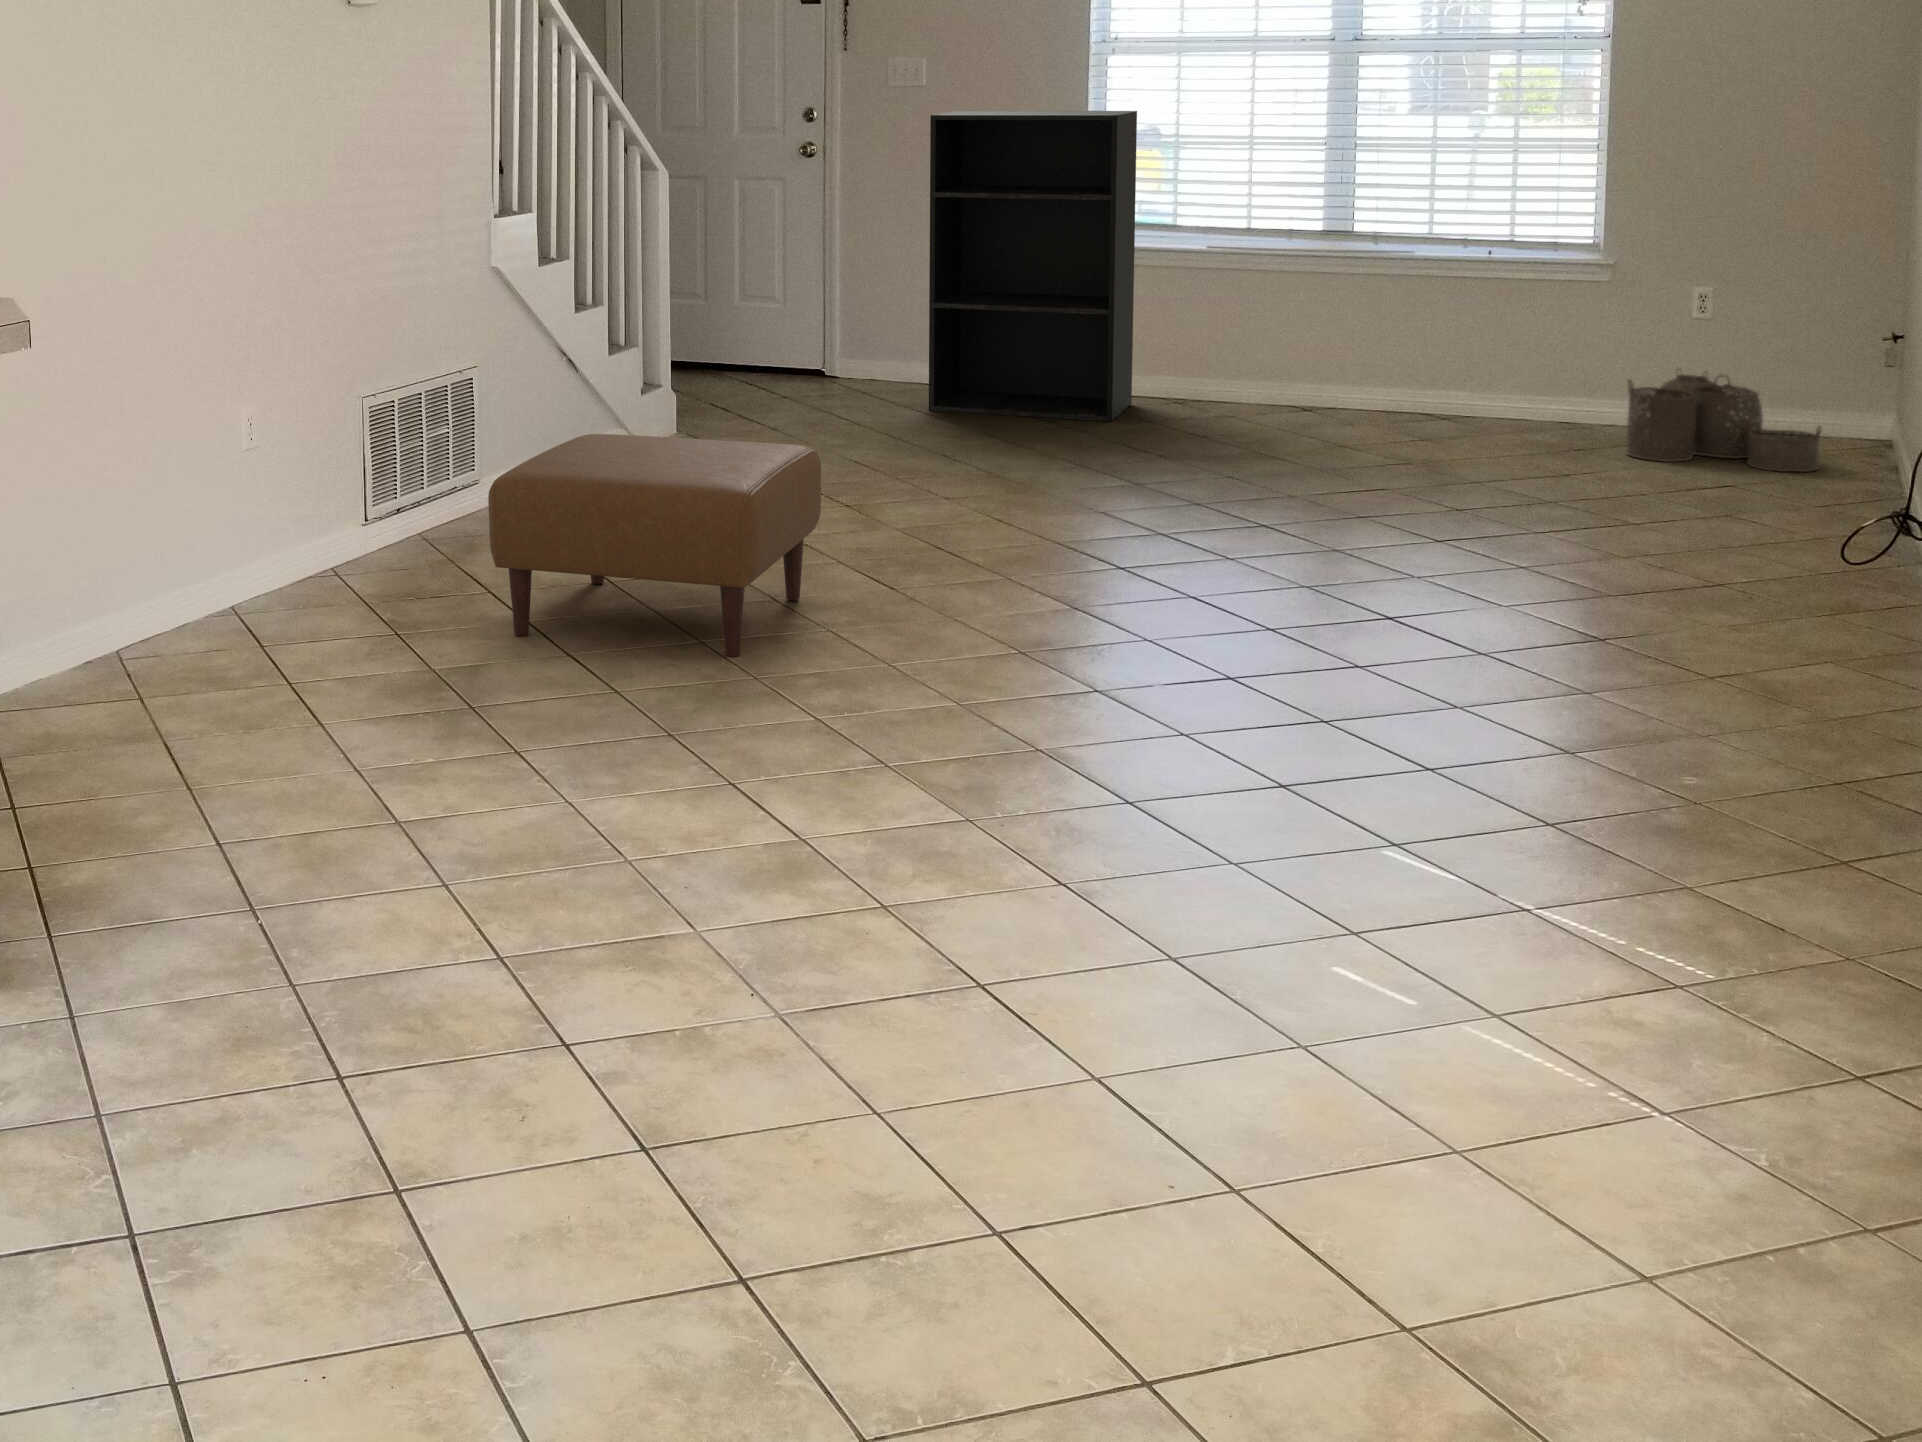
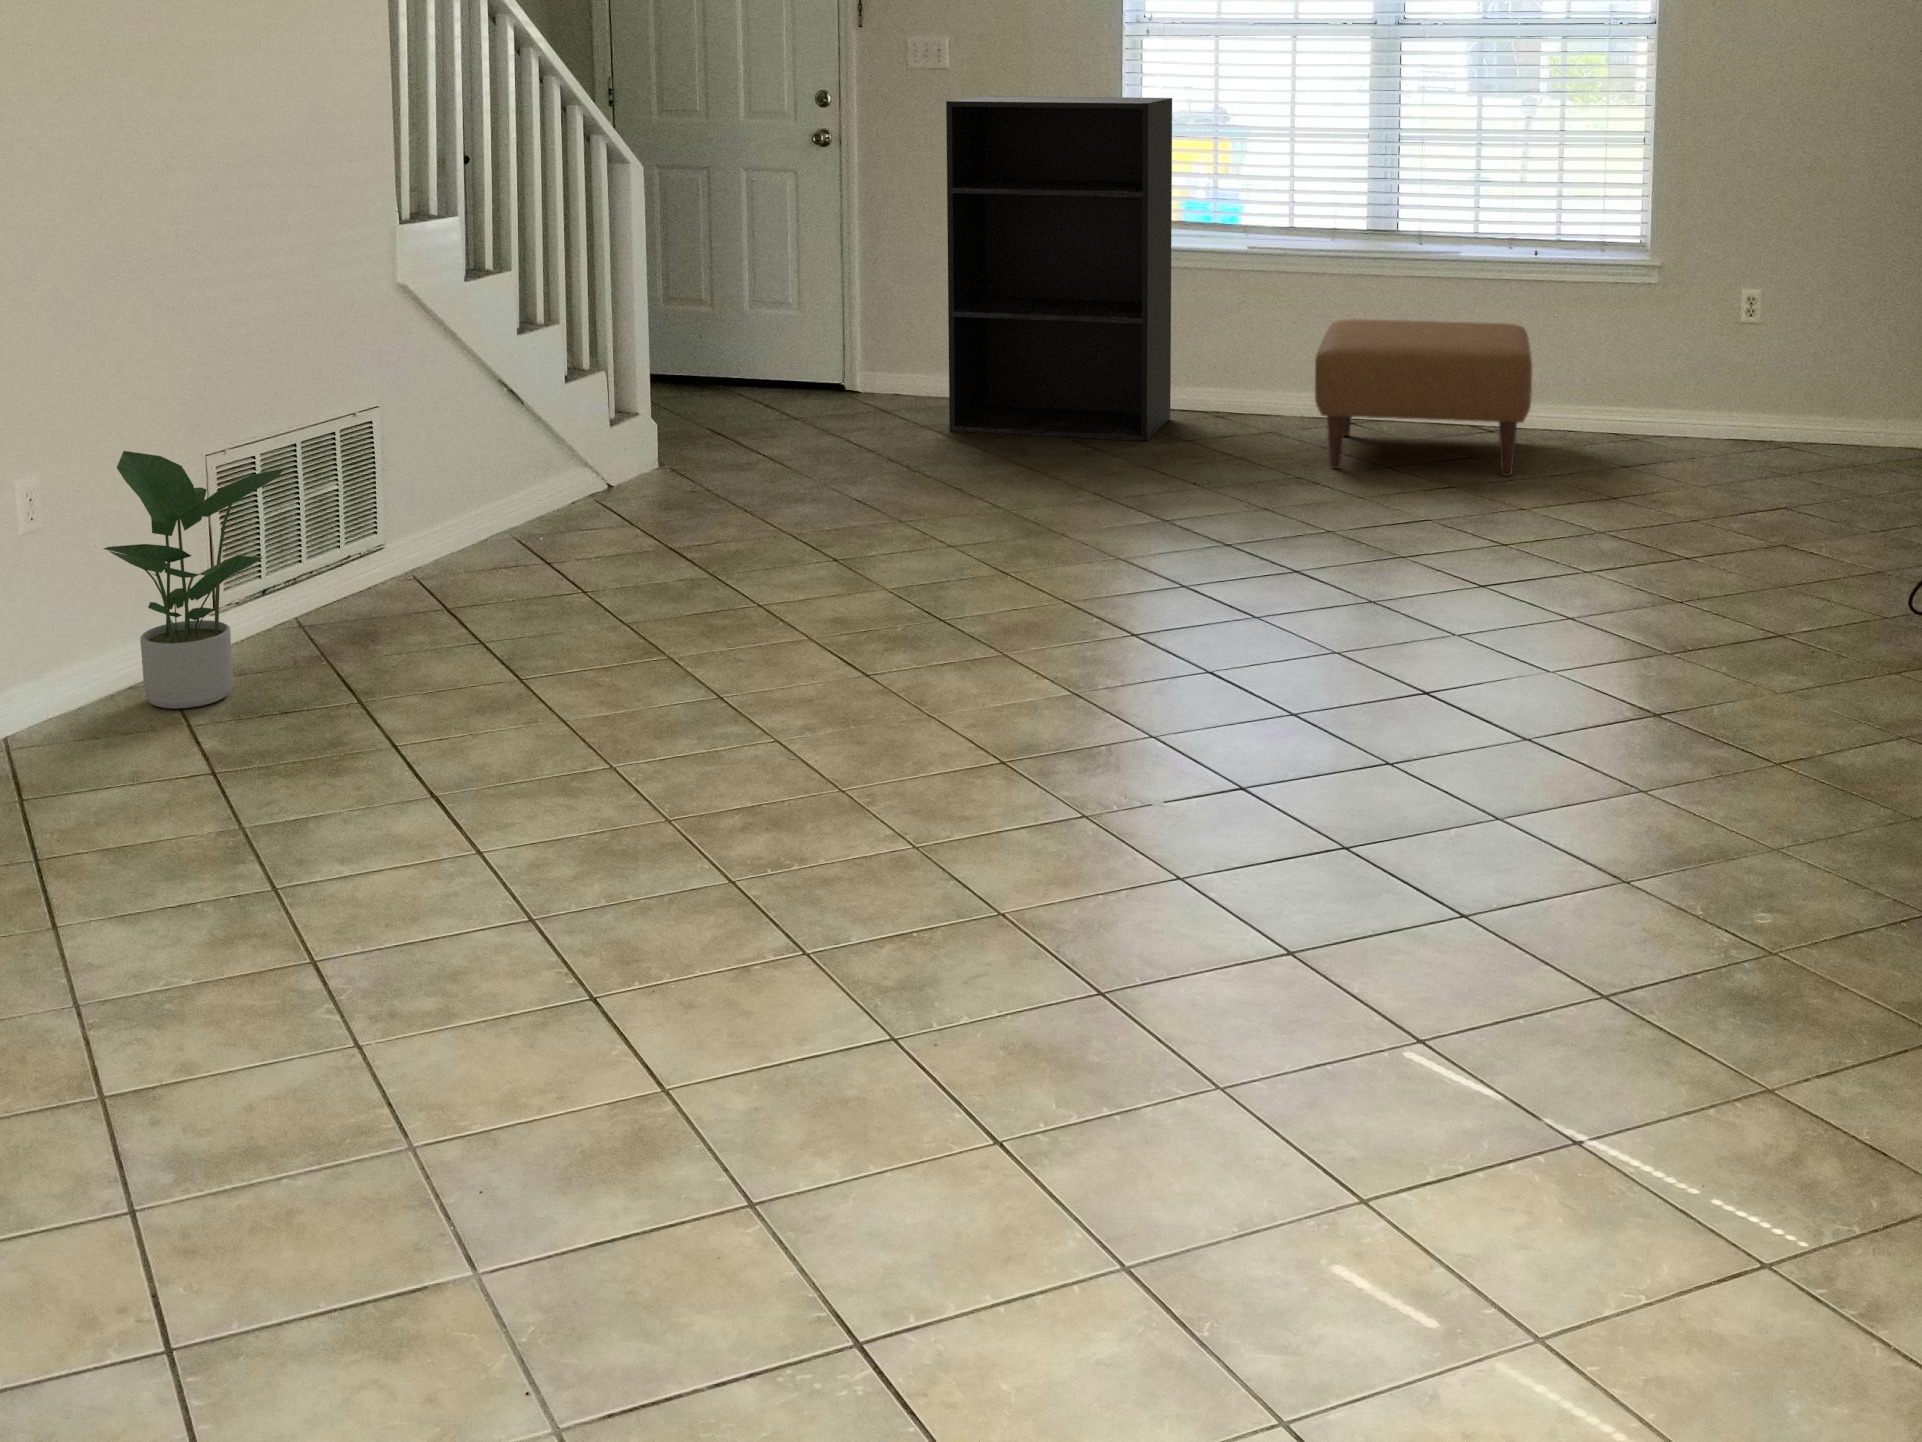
woven basket: present [1626,374,1821,472] -> none [1675,374,1867,487]
potted plant: none [303,387,441,589] -> present [104,451,286,709]
ottoman: present [488,434,821,657] -> present [1315,319,1532,476]

